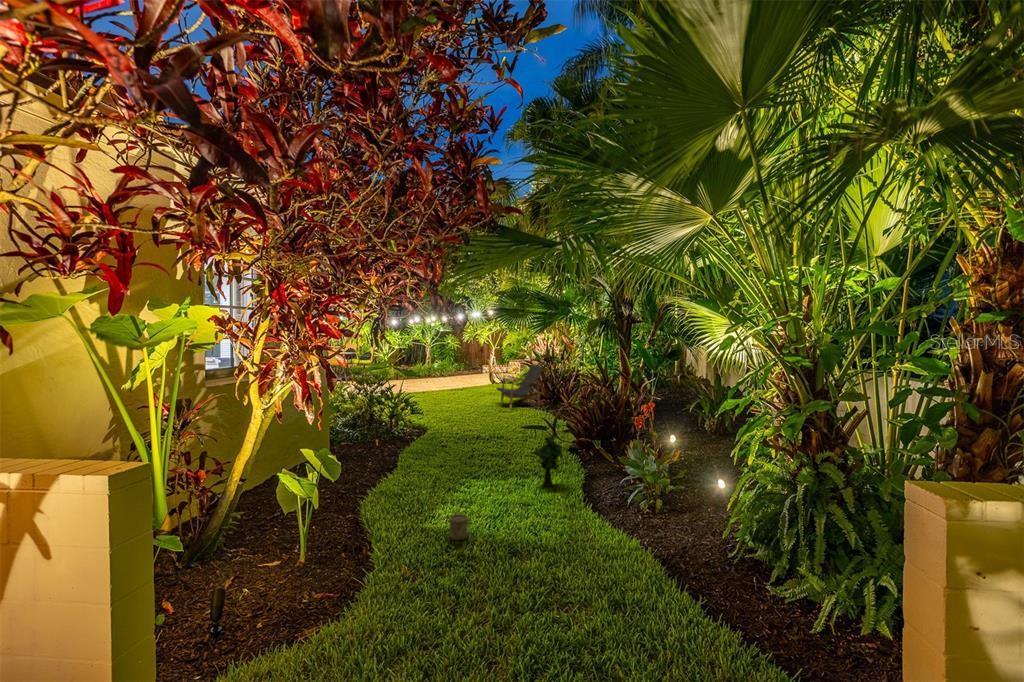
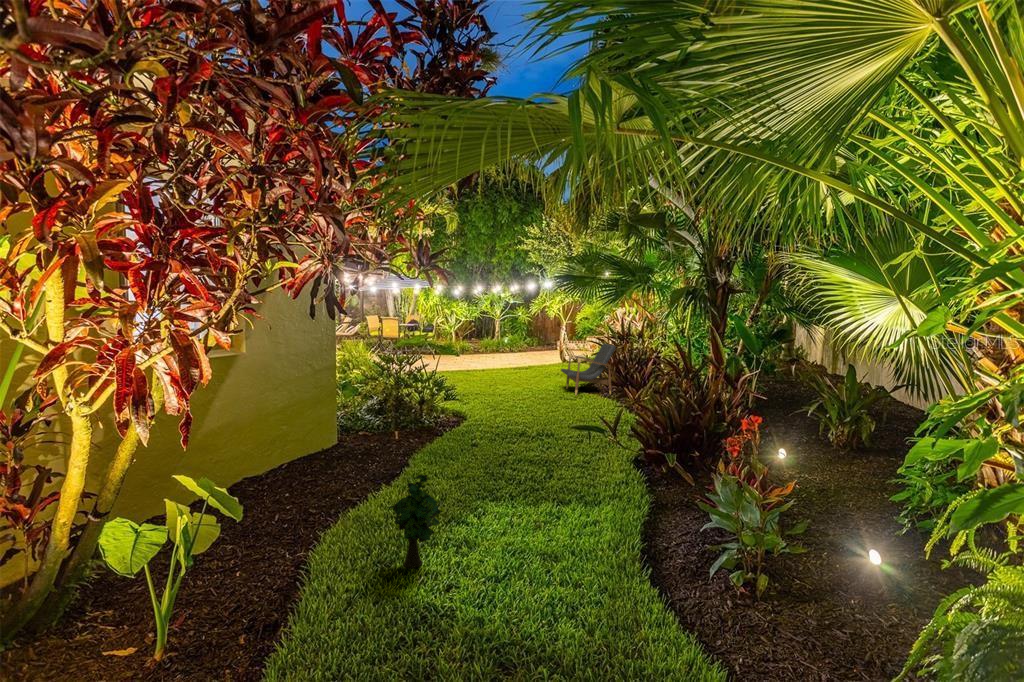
decorative plant: present [534,432,564,486] -> present [388,475,442,568]
watering can: present [449,512,468,540] -> none [449,552,476,596]

